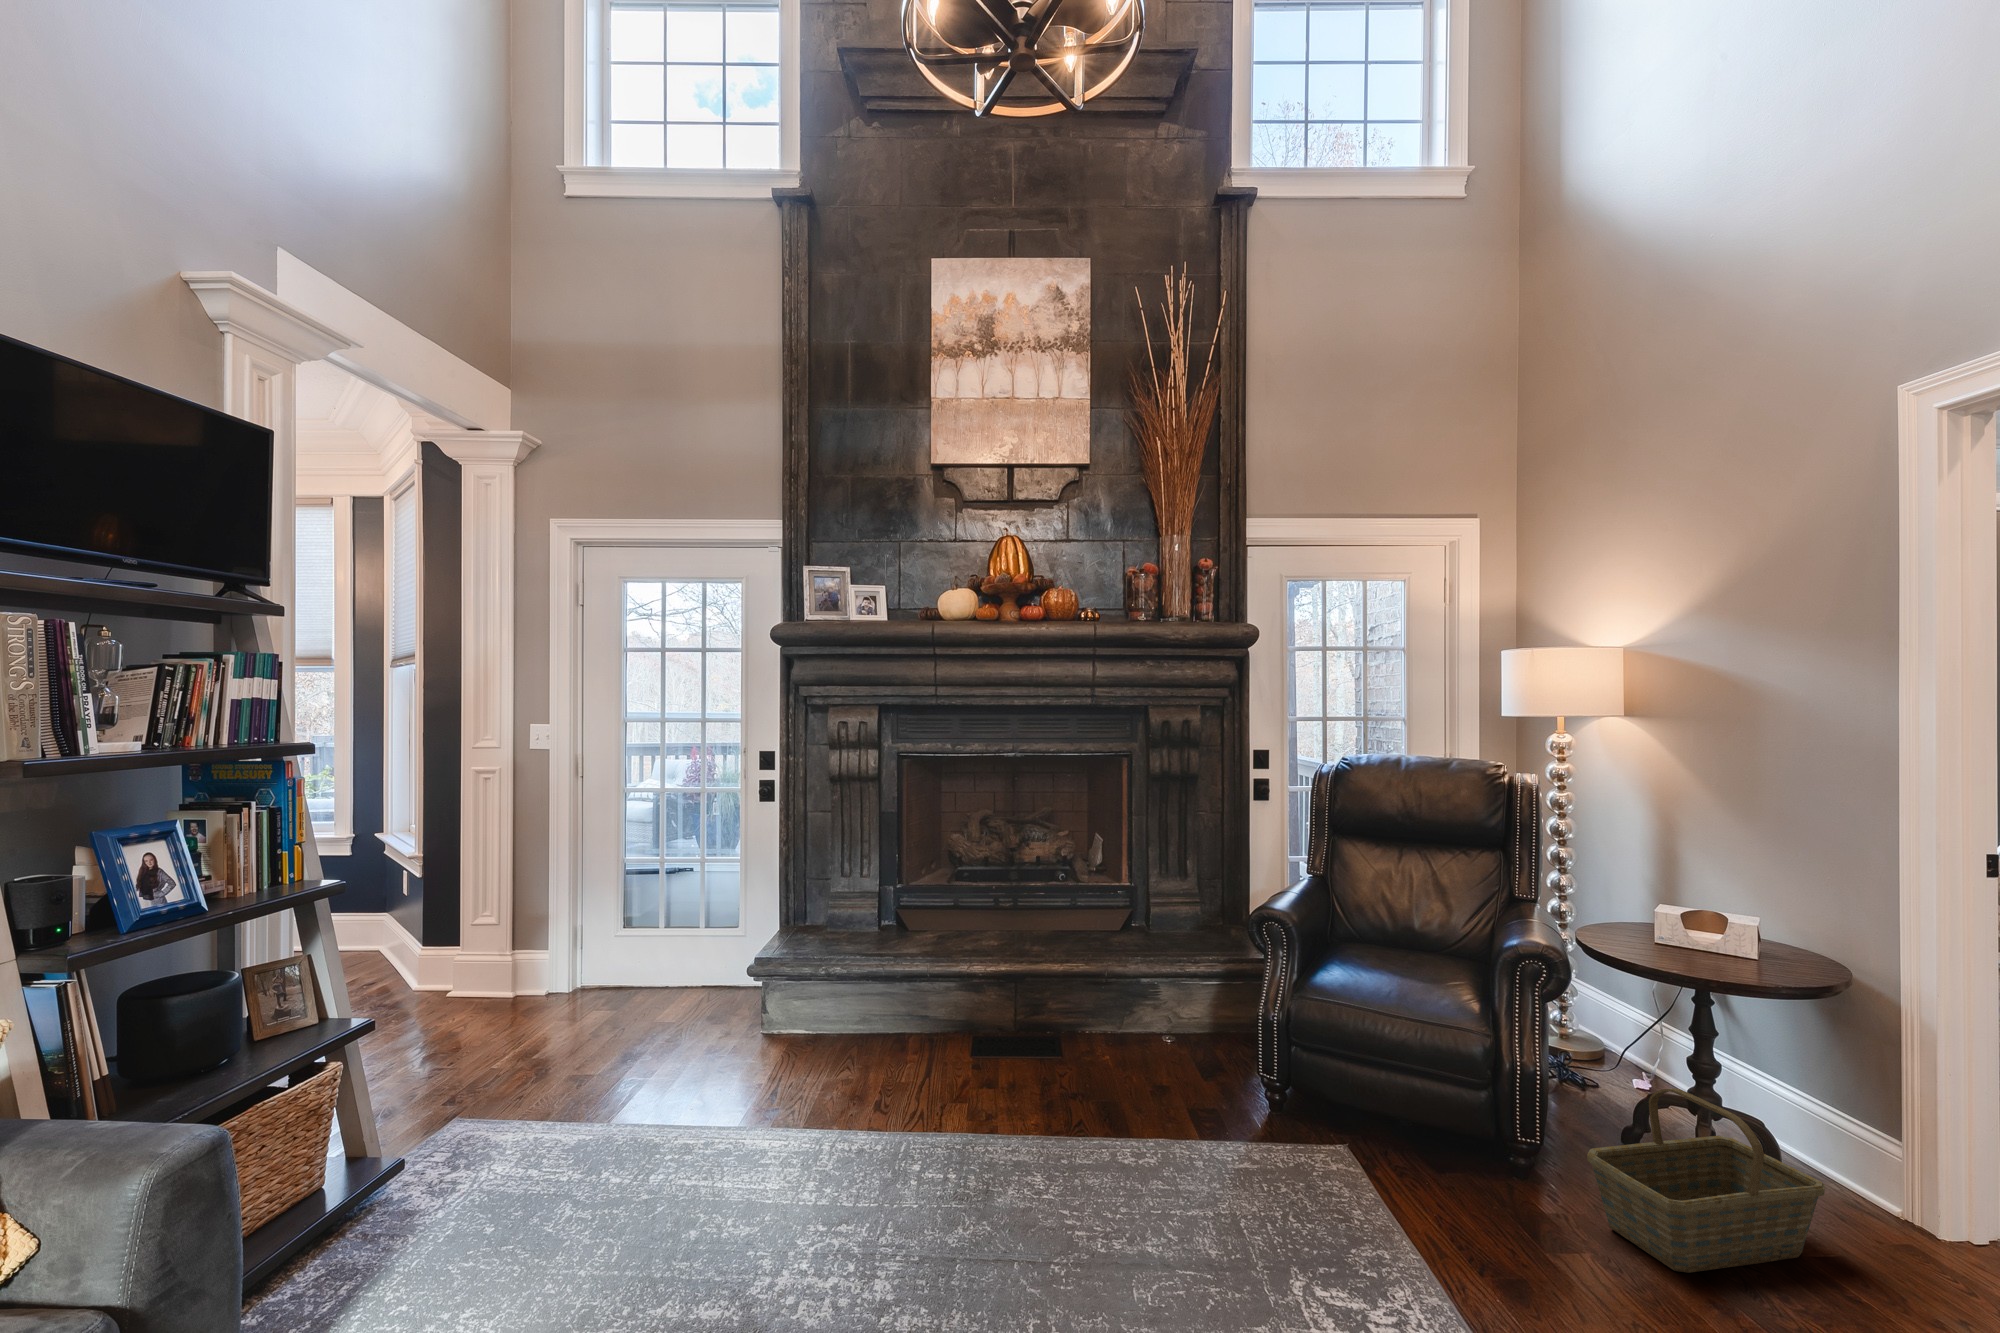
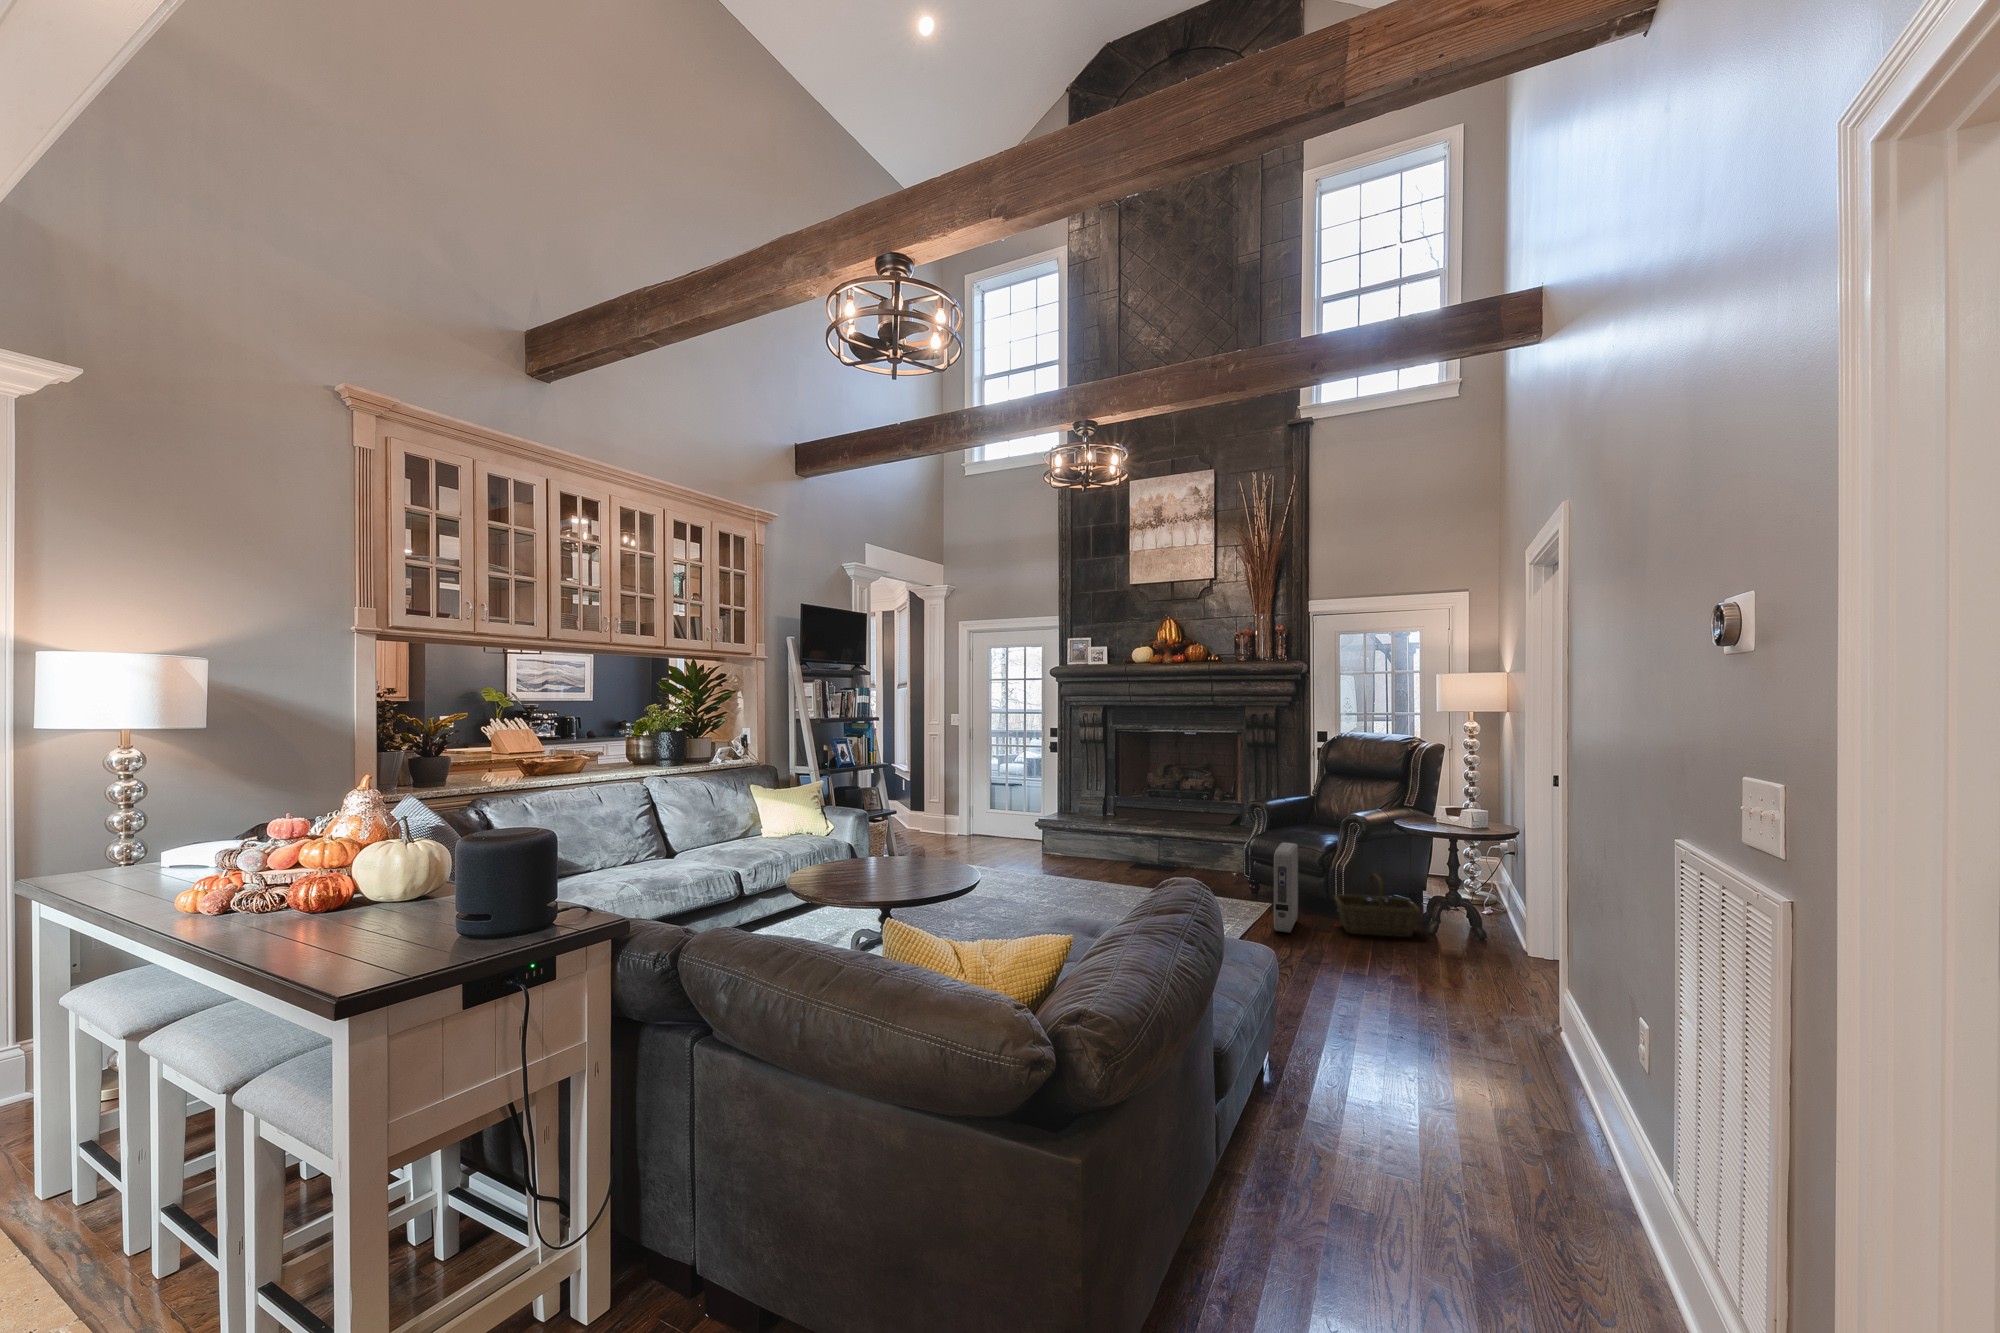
air purifier: none [1463,1033,1583,1310] -> present [1274,843,1298,933]

